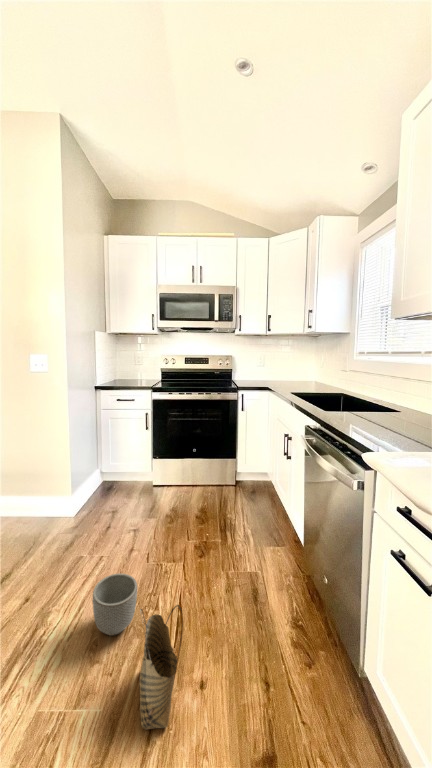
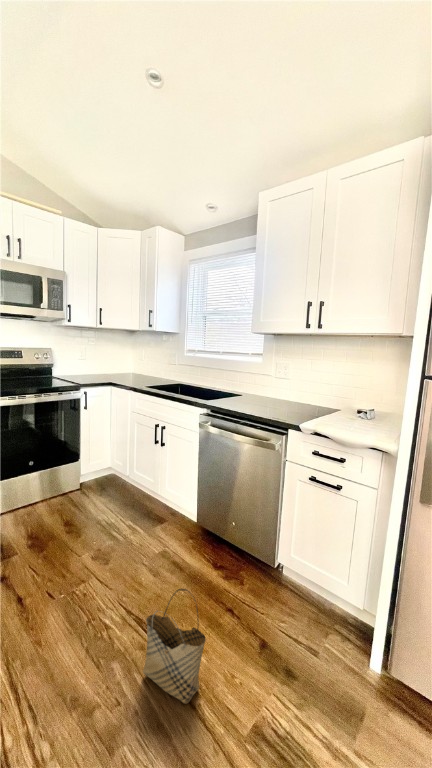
planter: present [93,573,137,636] -> none [50,610,105,685]

